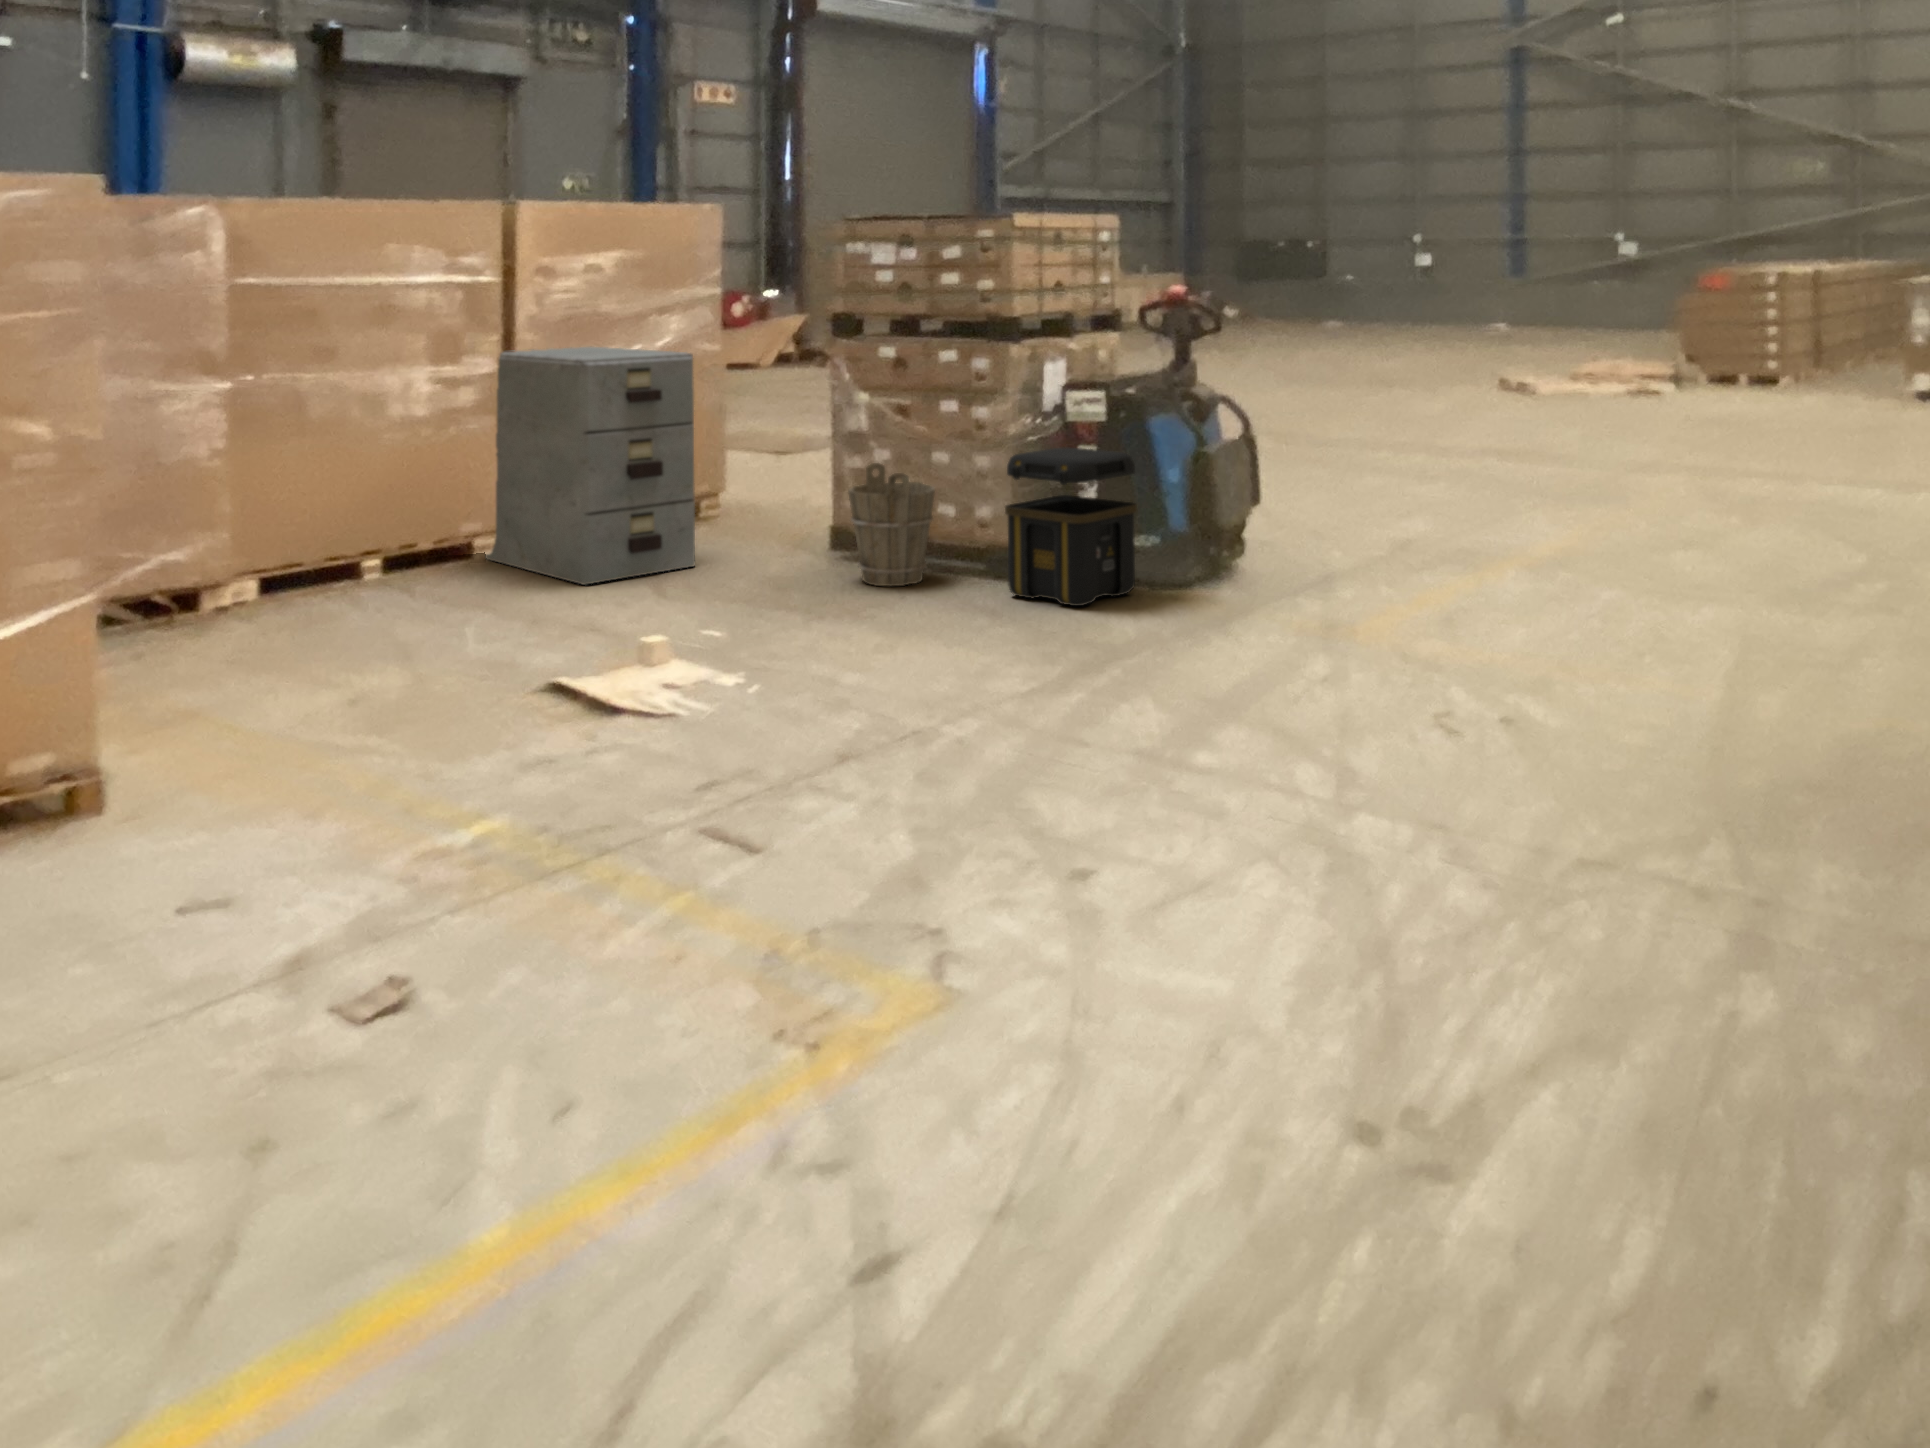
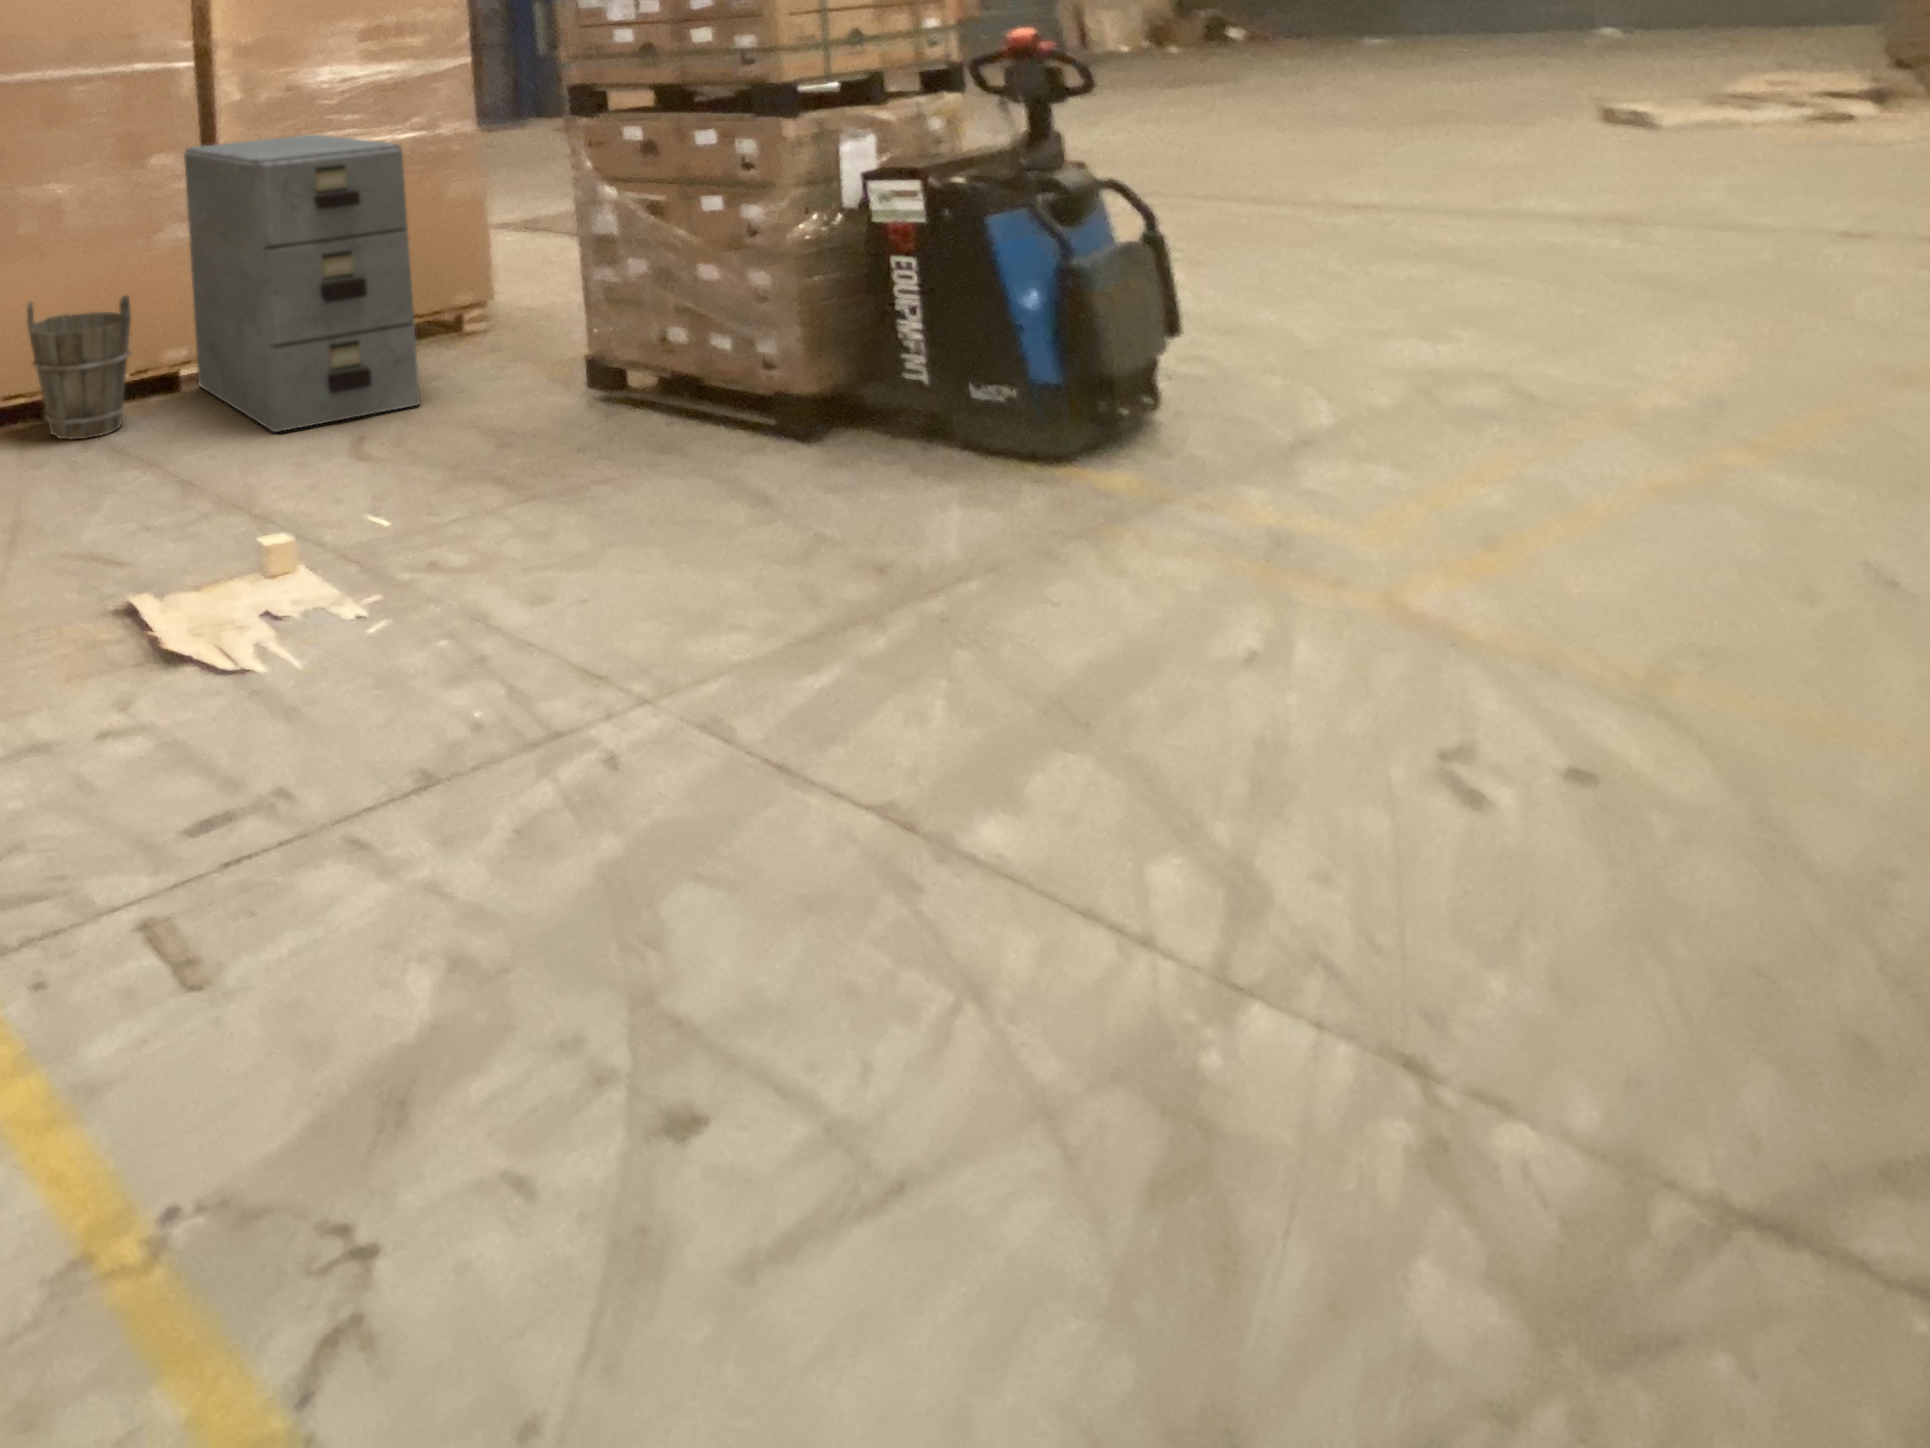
toolbox: present [1005,447,1137,606] -> none [775,264,974,499]
bucket: present [848,463,935,586] -> present [27,295,131,439]

